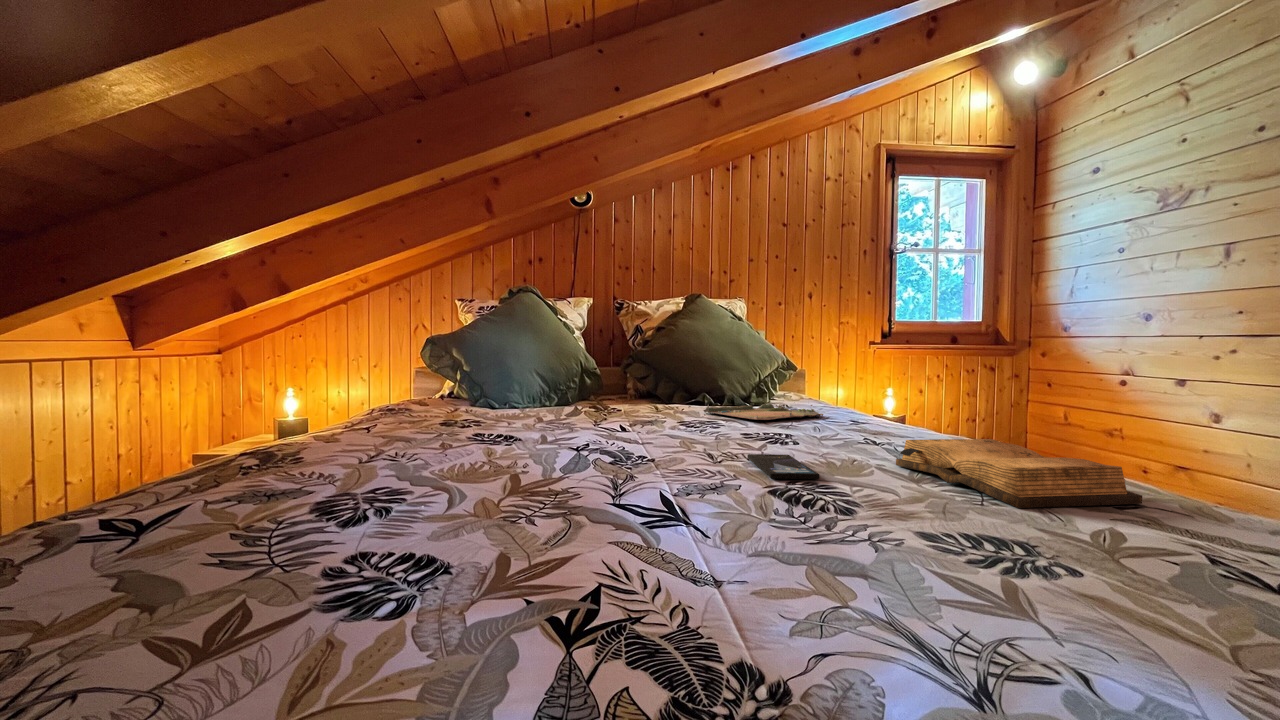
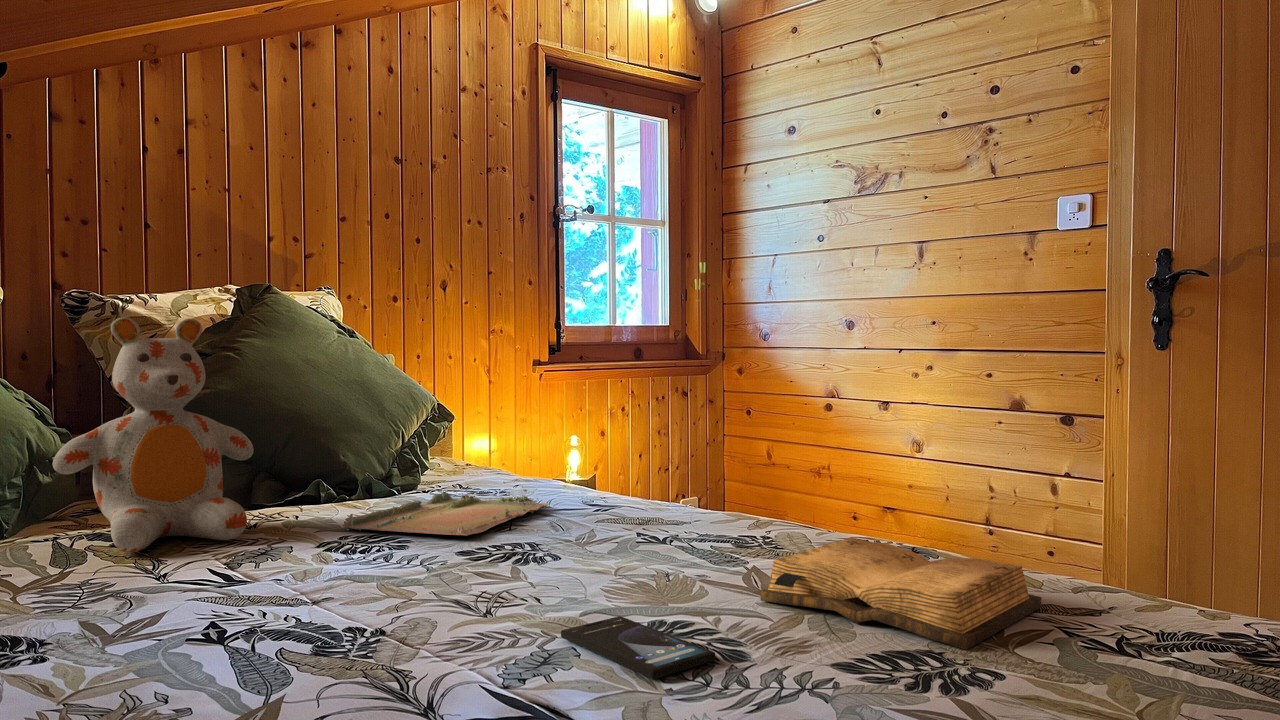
stuffed bear: none [585,304,669,410] -> present [53,317,254,553]

